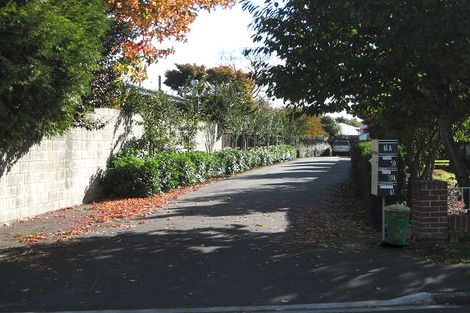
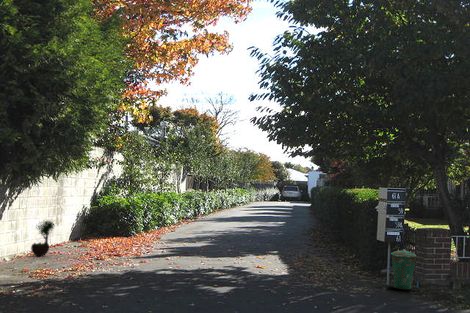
potted tree: none [35,181,58,220] -> present [31,221,54,256]

